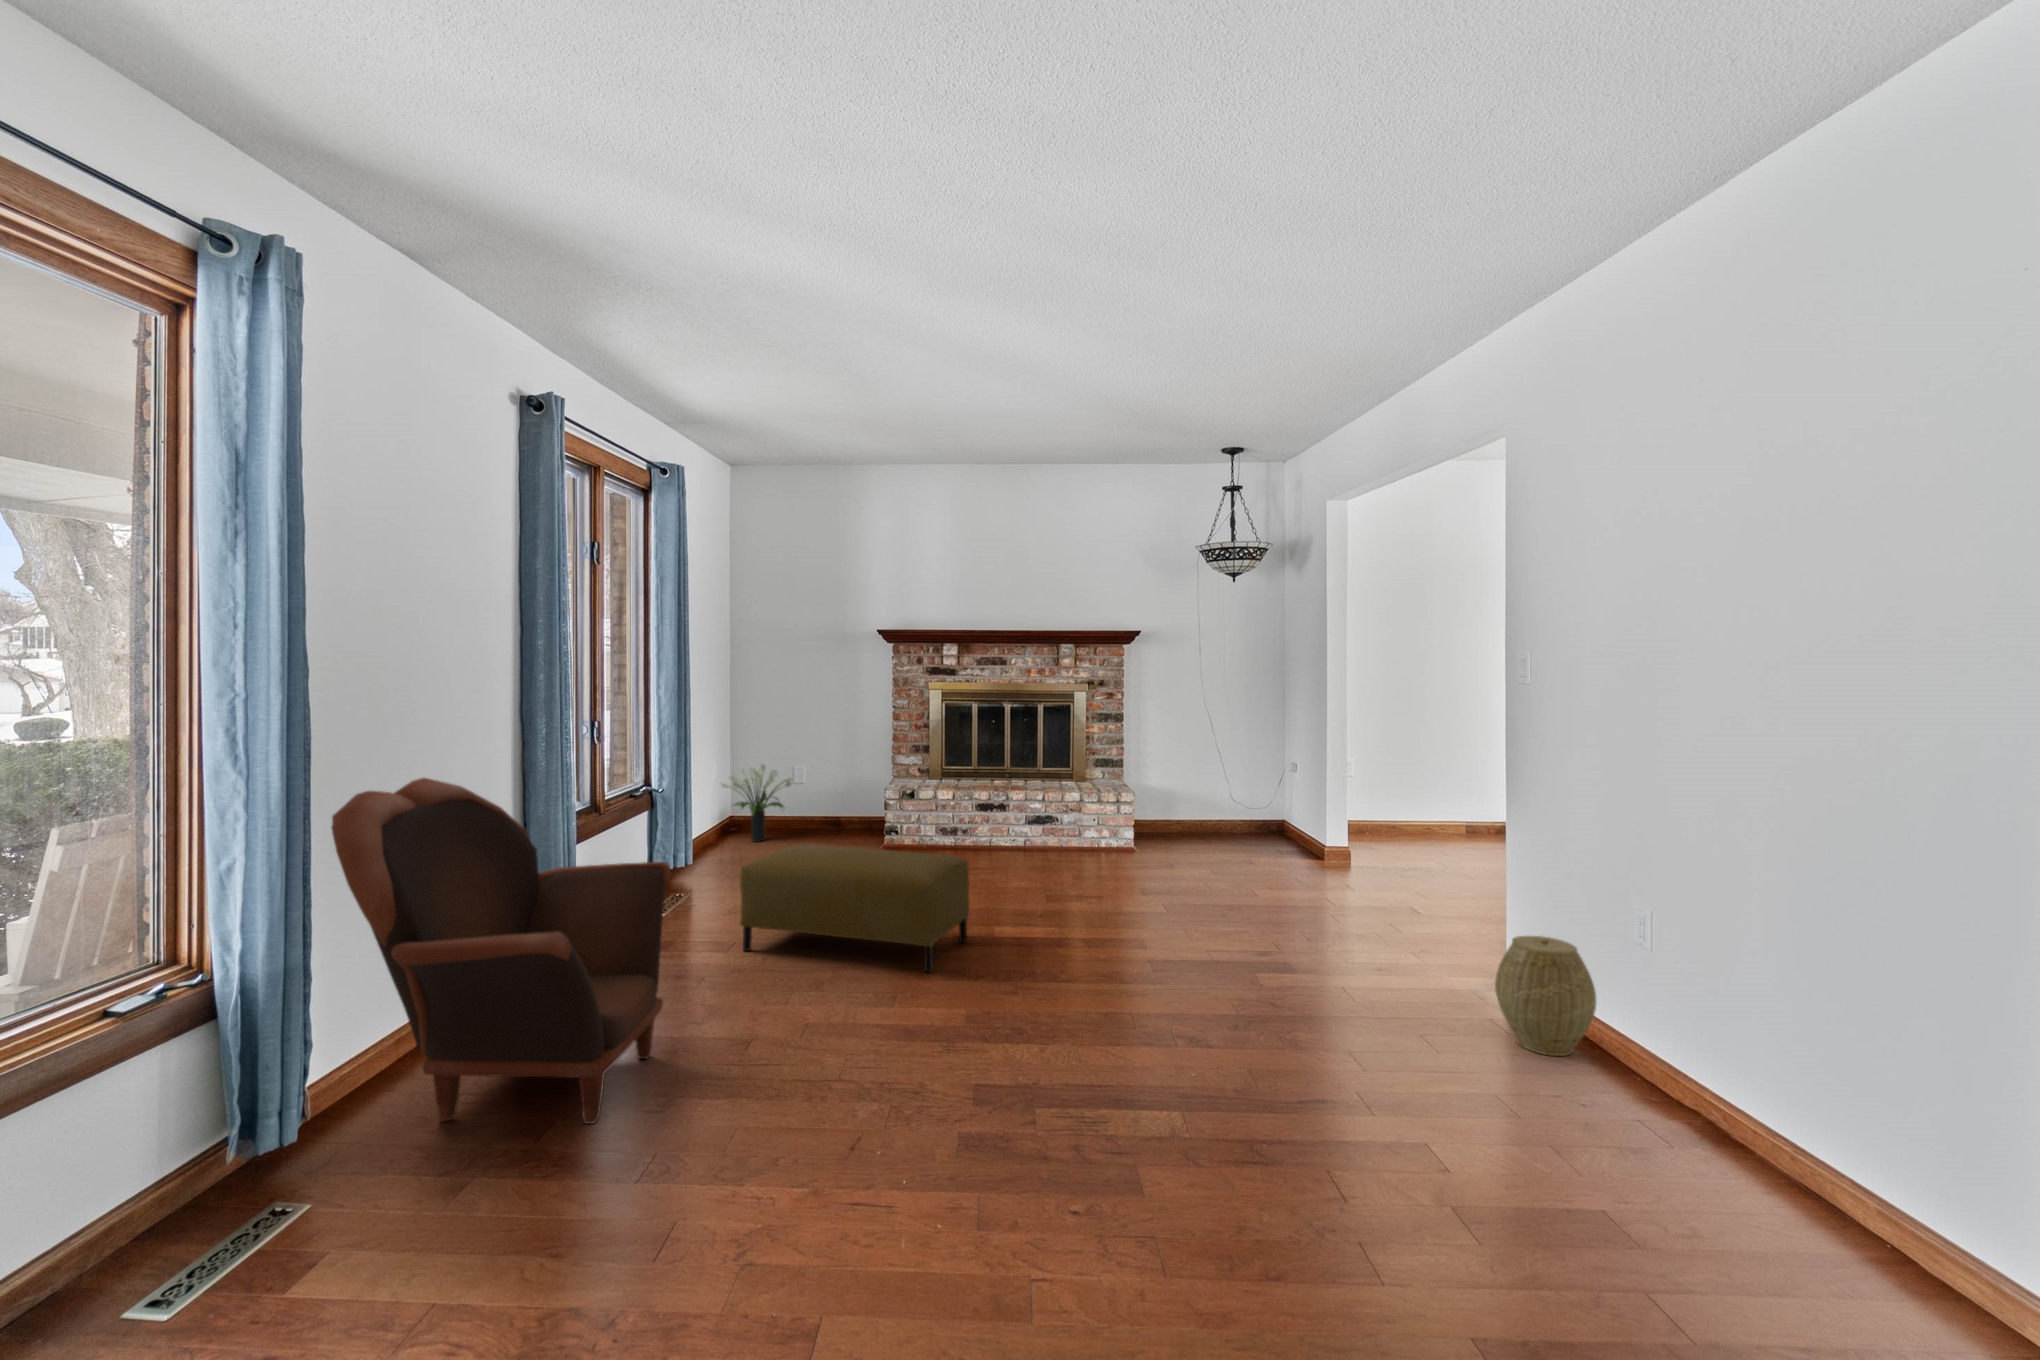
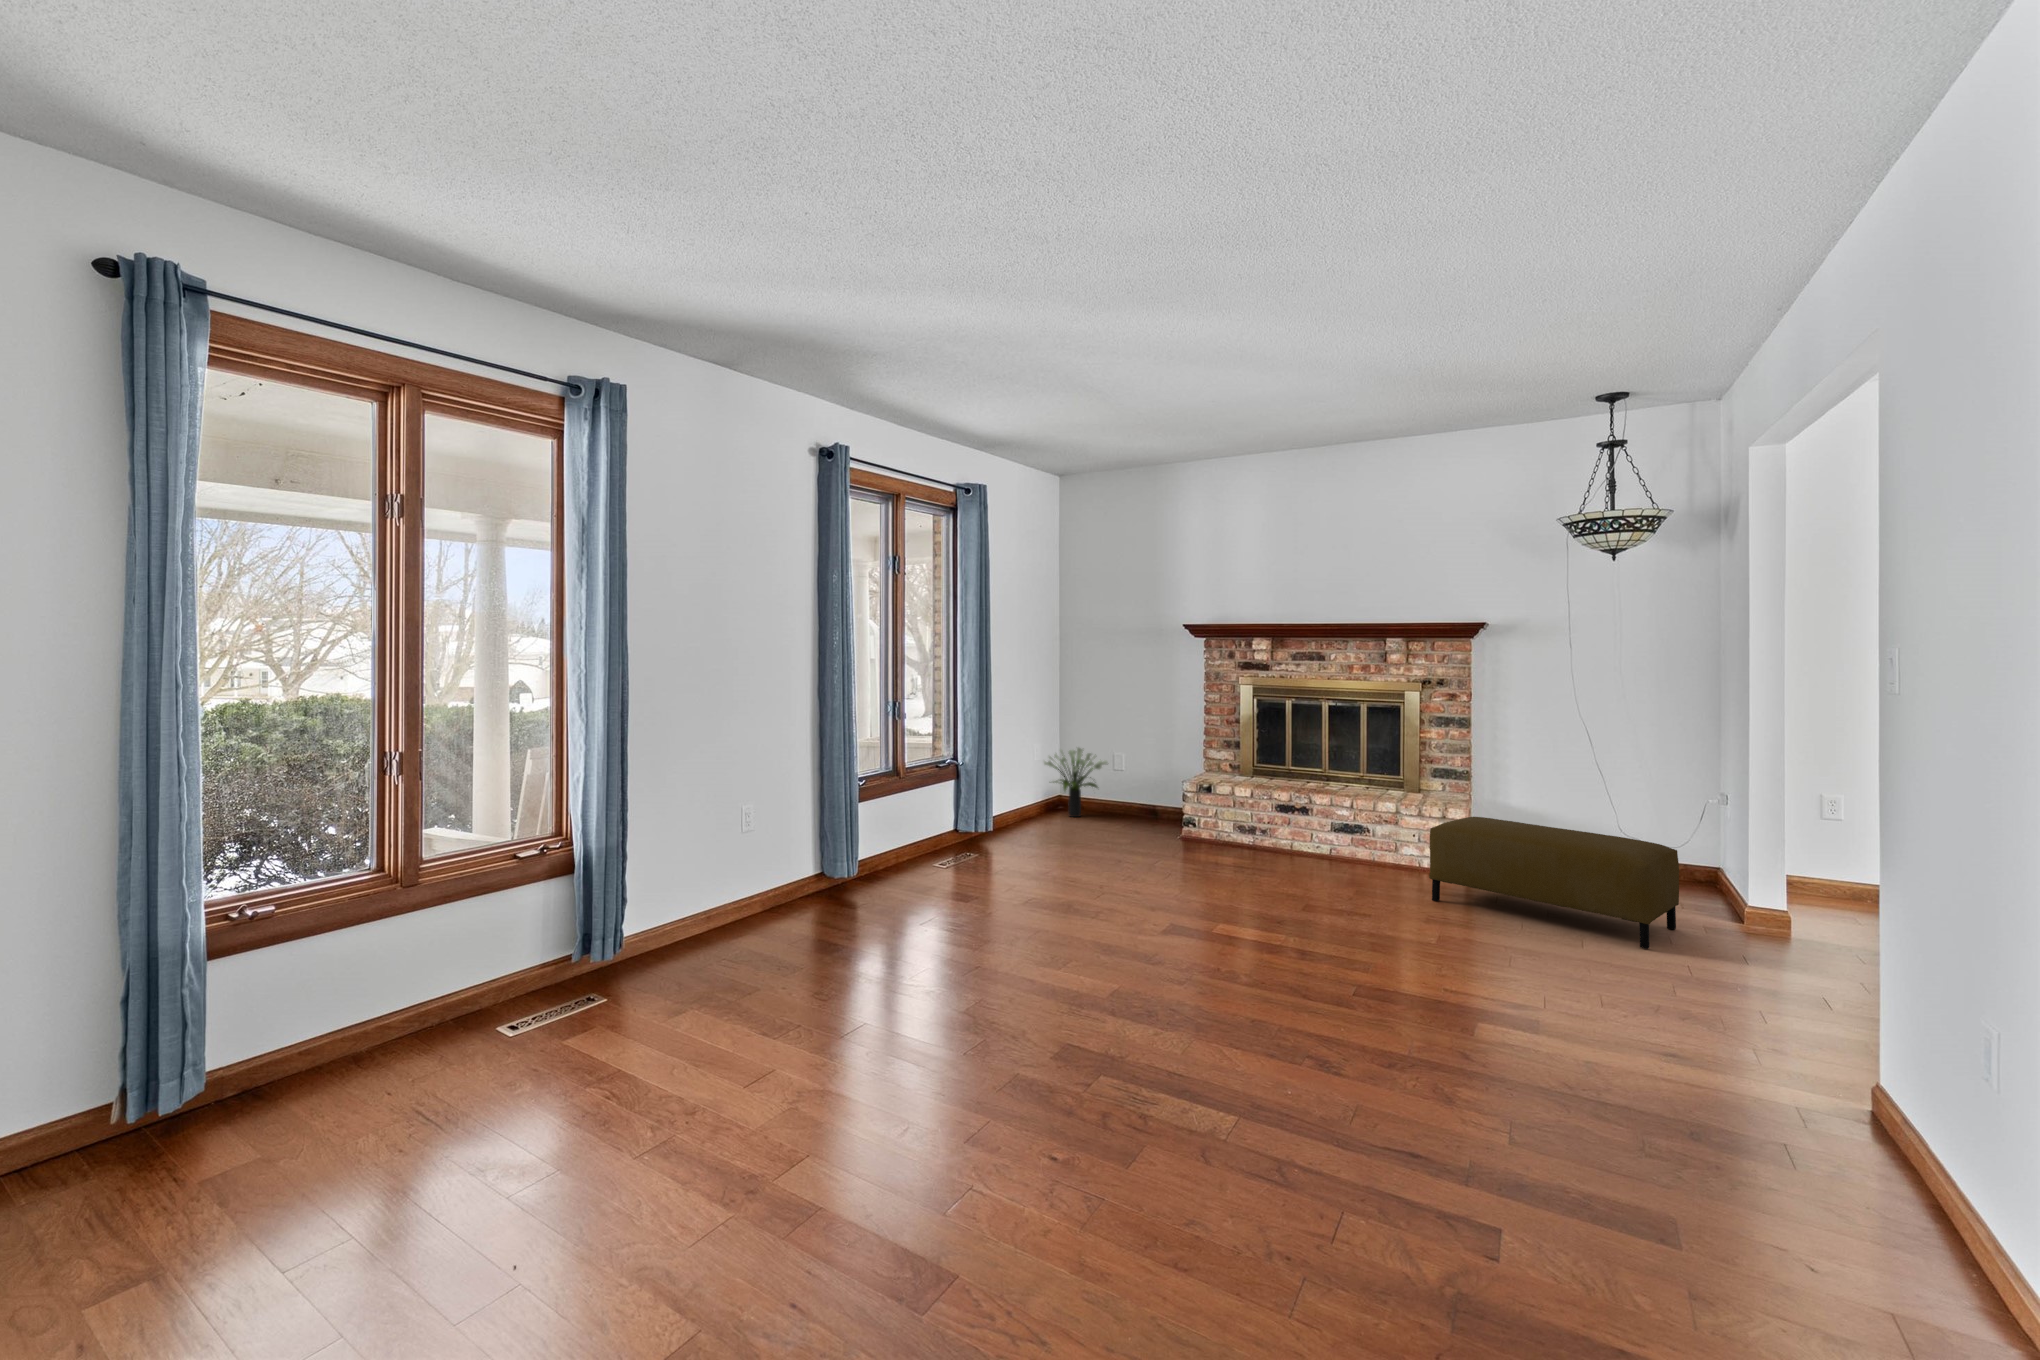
armchair: present [332,778,671,1124] -> none [567,729,837,1014]
ottoman: present [740,845,969,972] -> present [1429,817,1679,949]
woven basket: present [1495,936,1596,1056] -> none [1777,1084,1981,1299]

